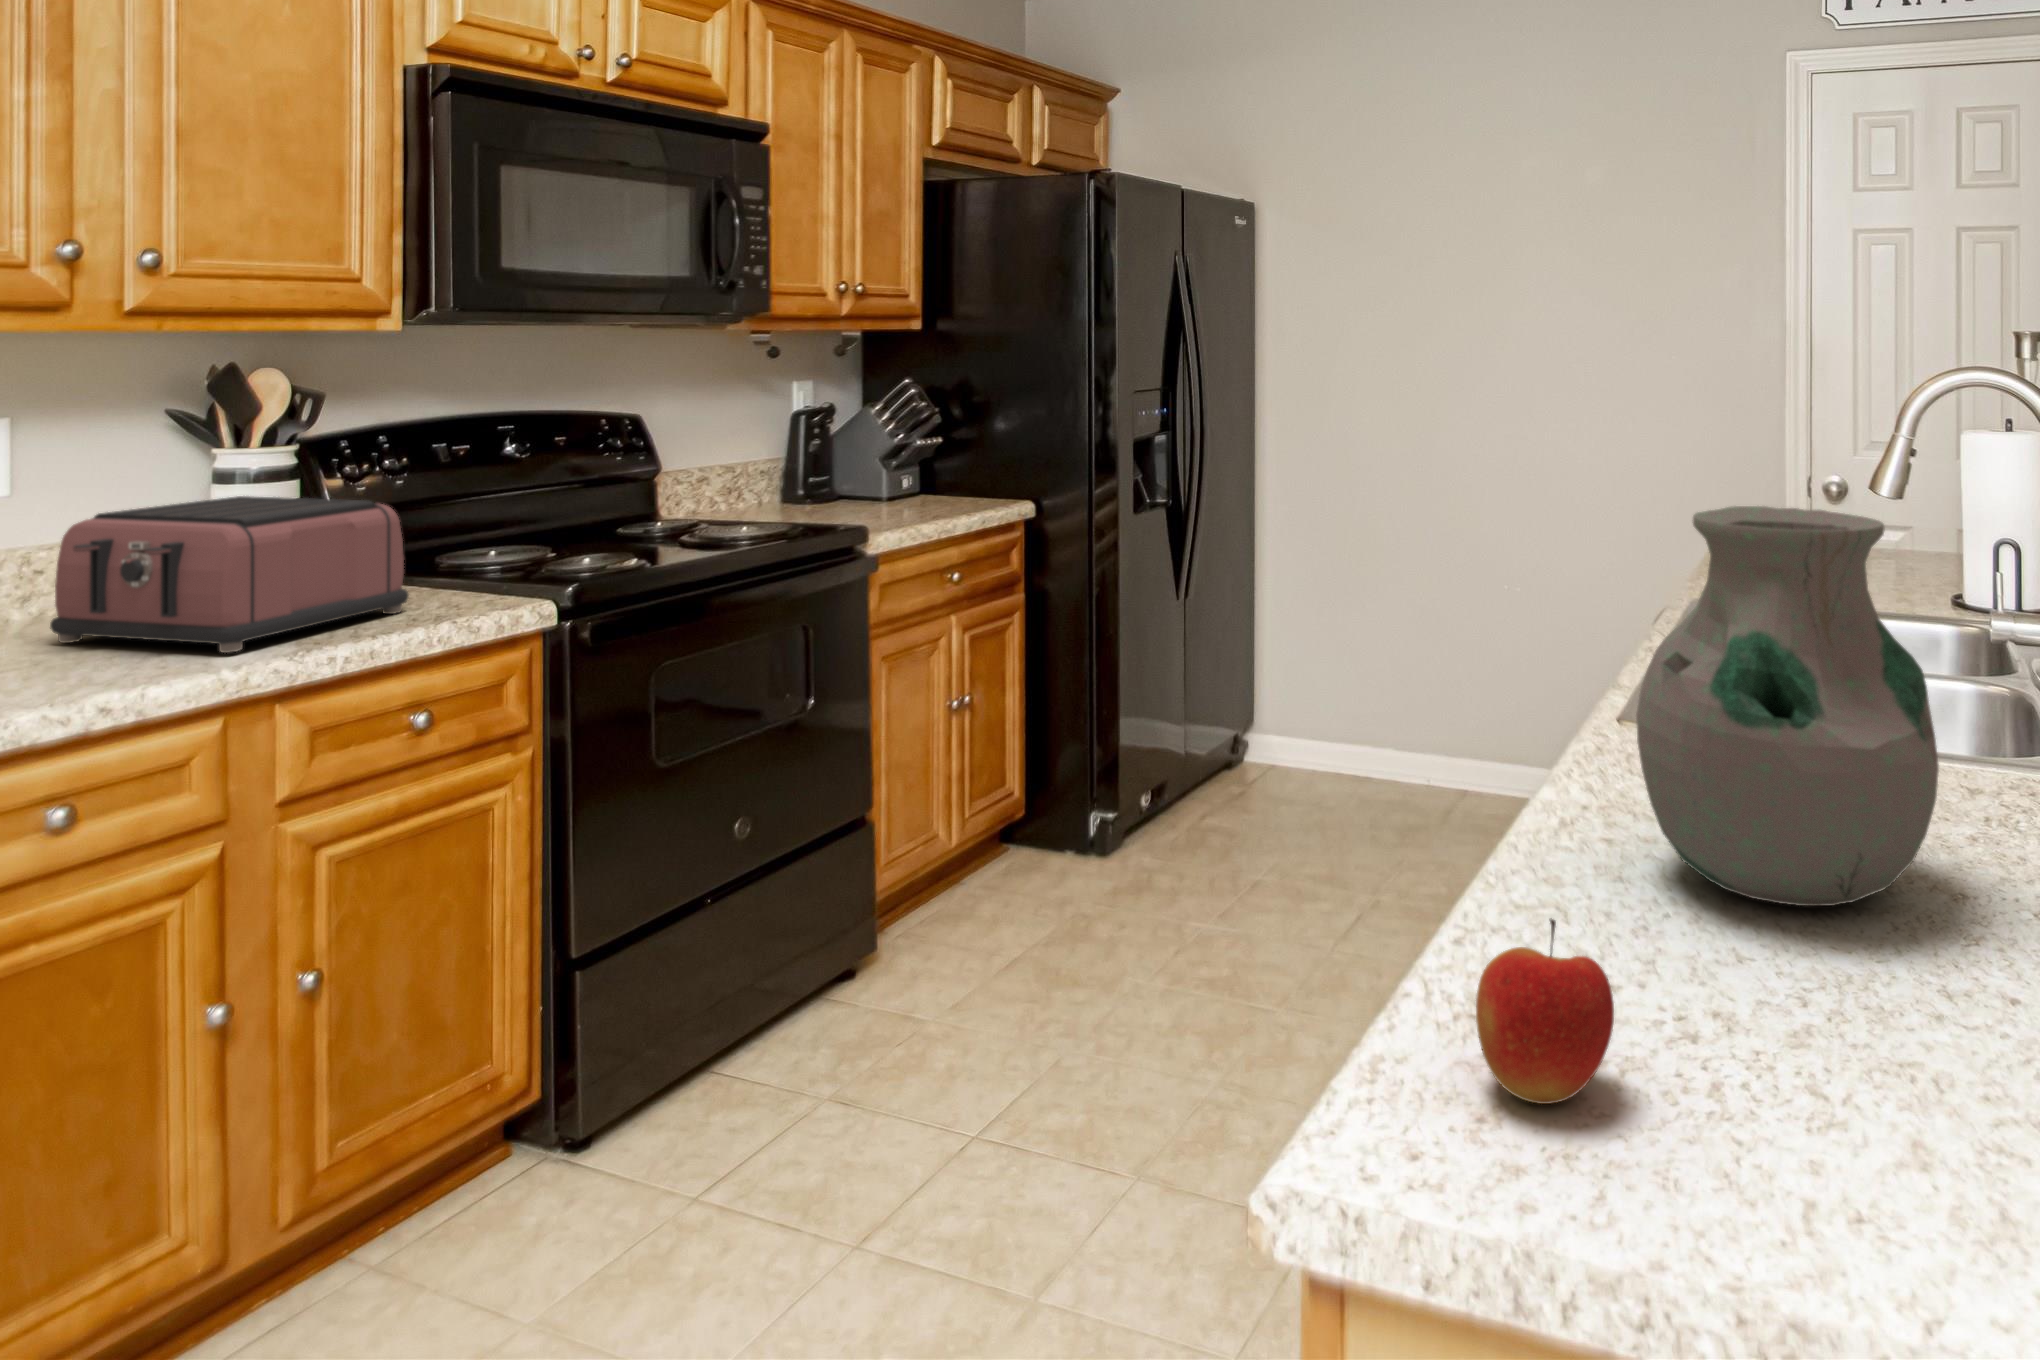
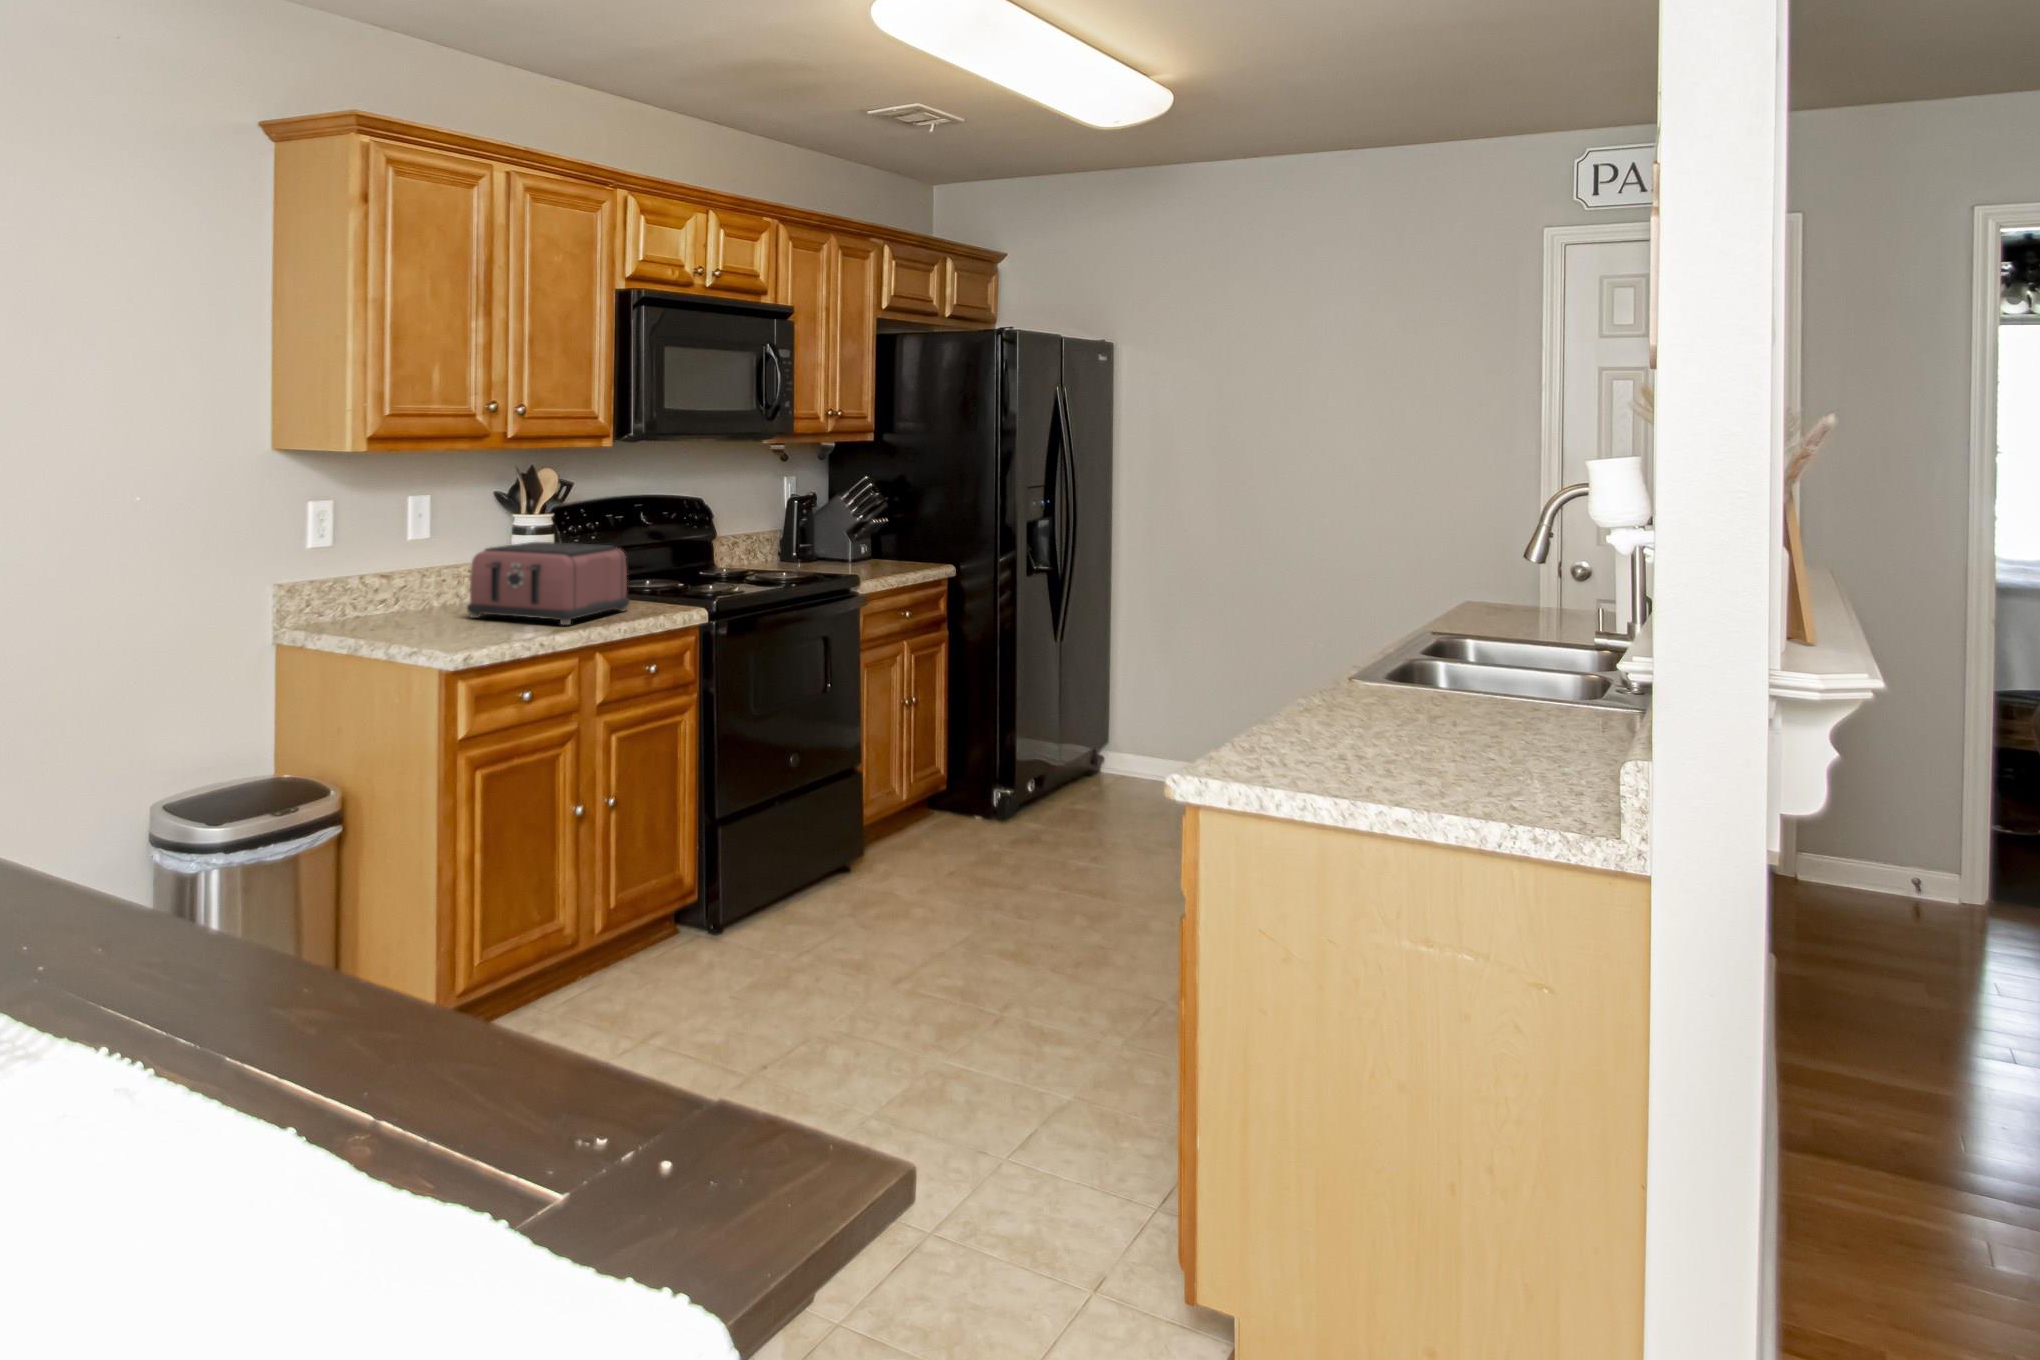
vase: present [1636,506,1939,906] -> none [1365,551,1518,738]
apple: present [1476,919,1614,1104] -> none [1280,706,1338,774]

